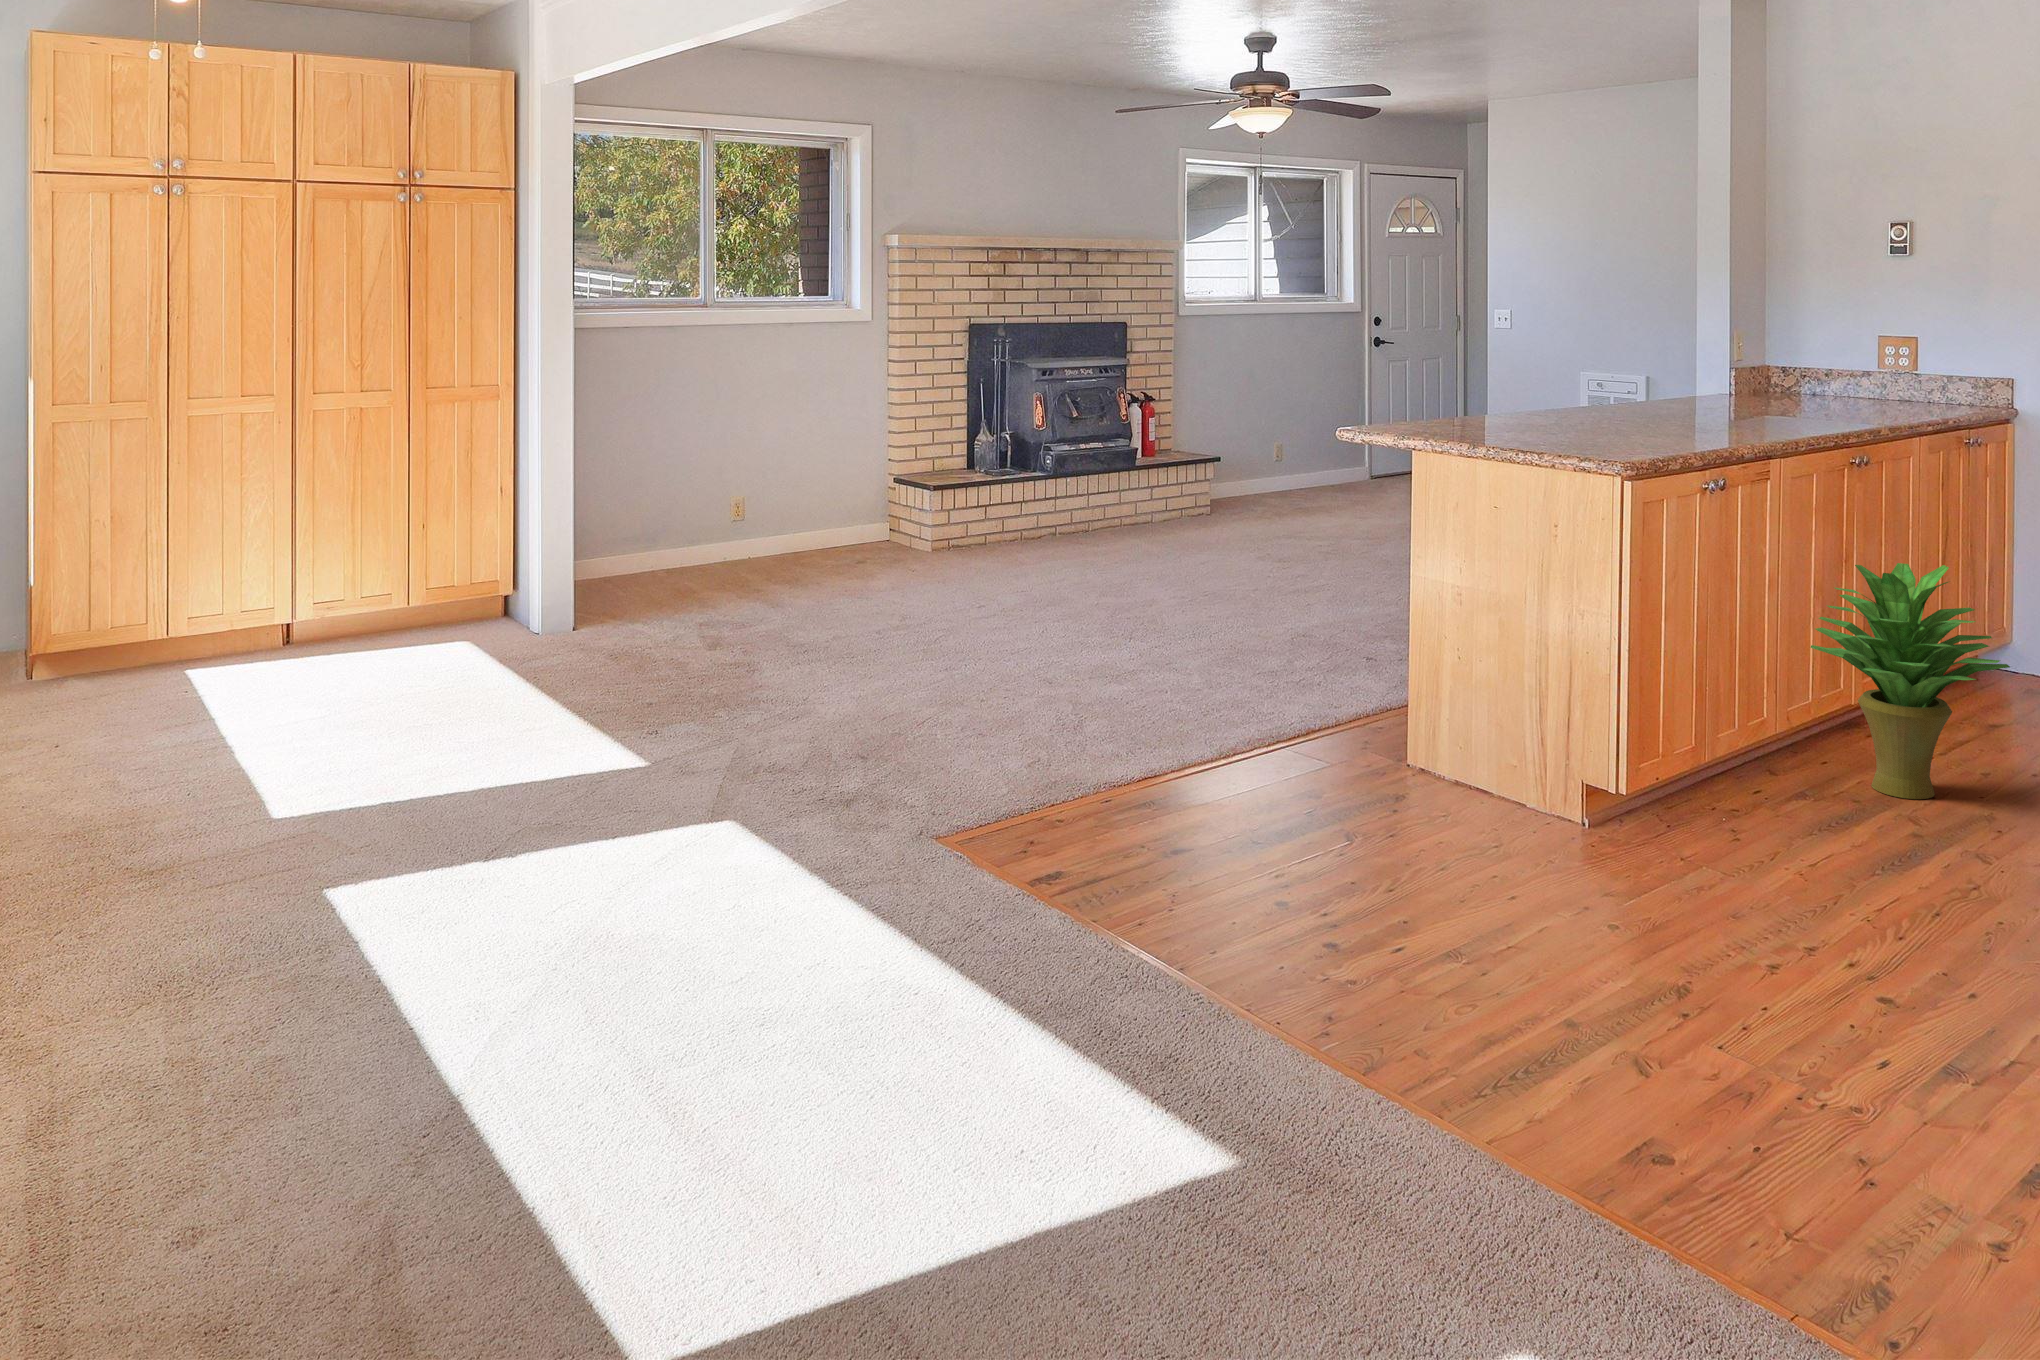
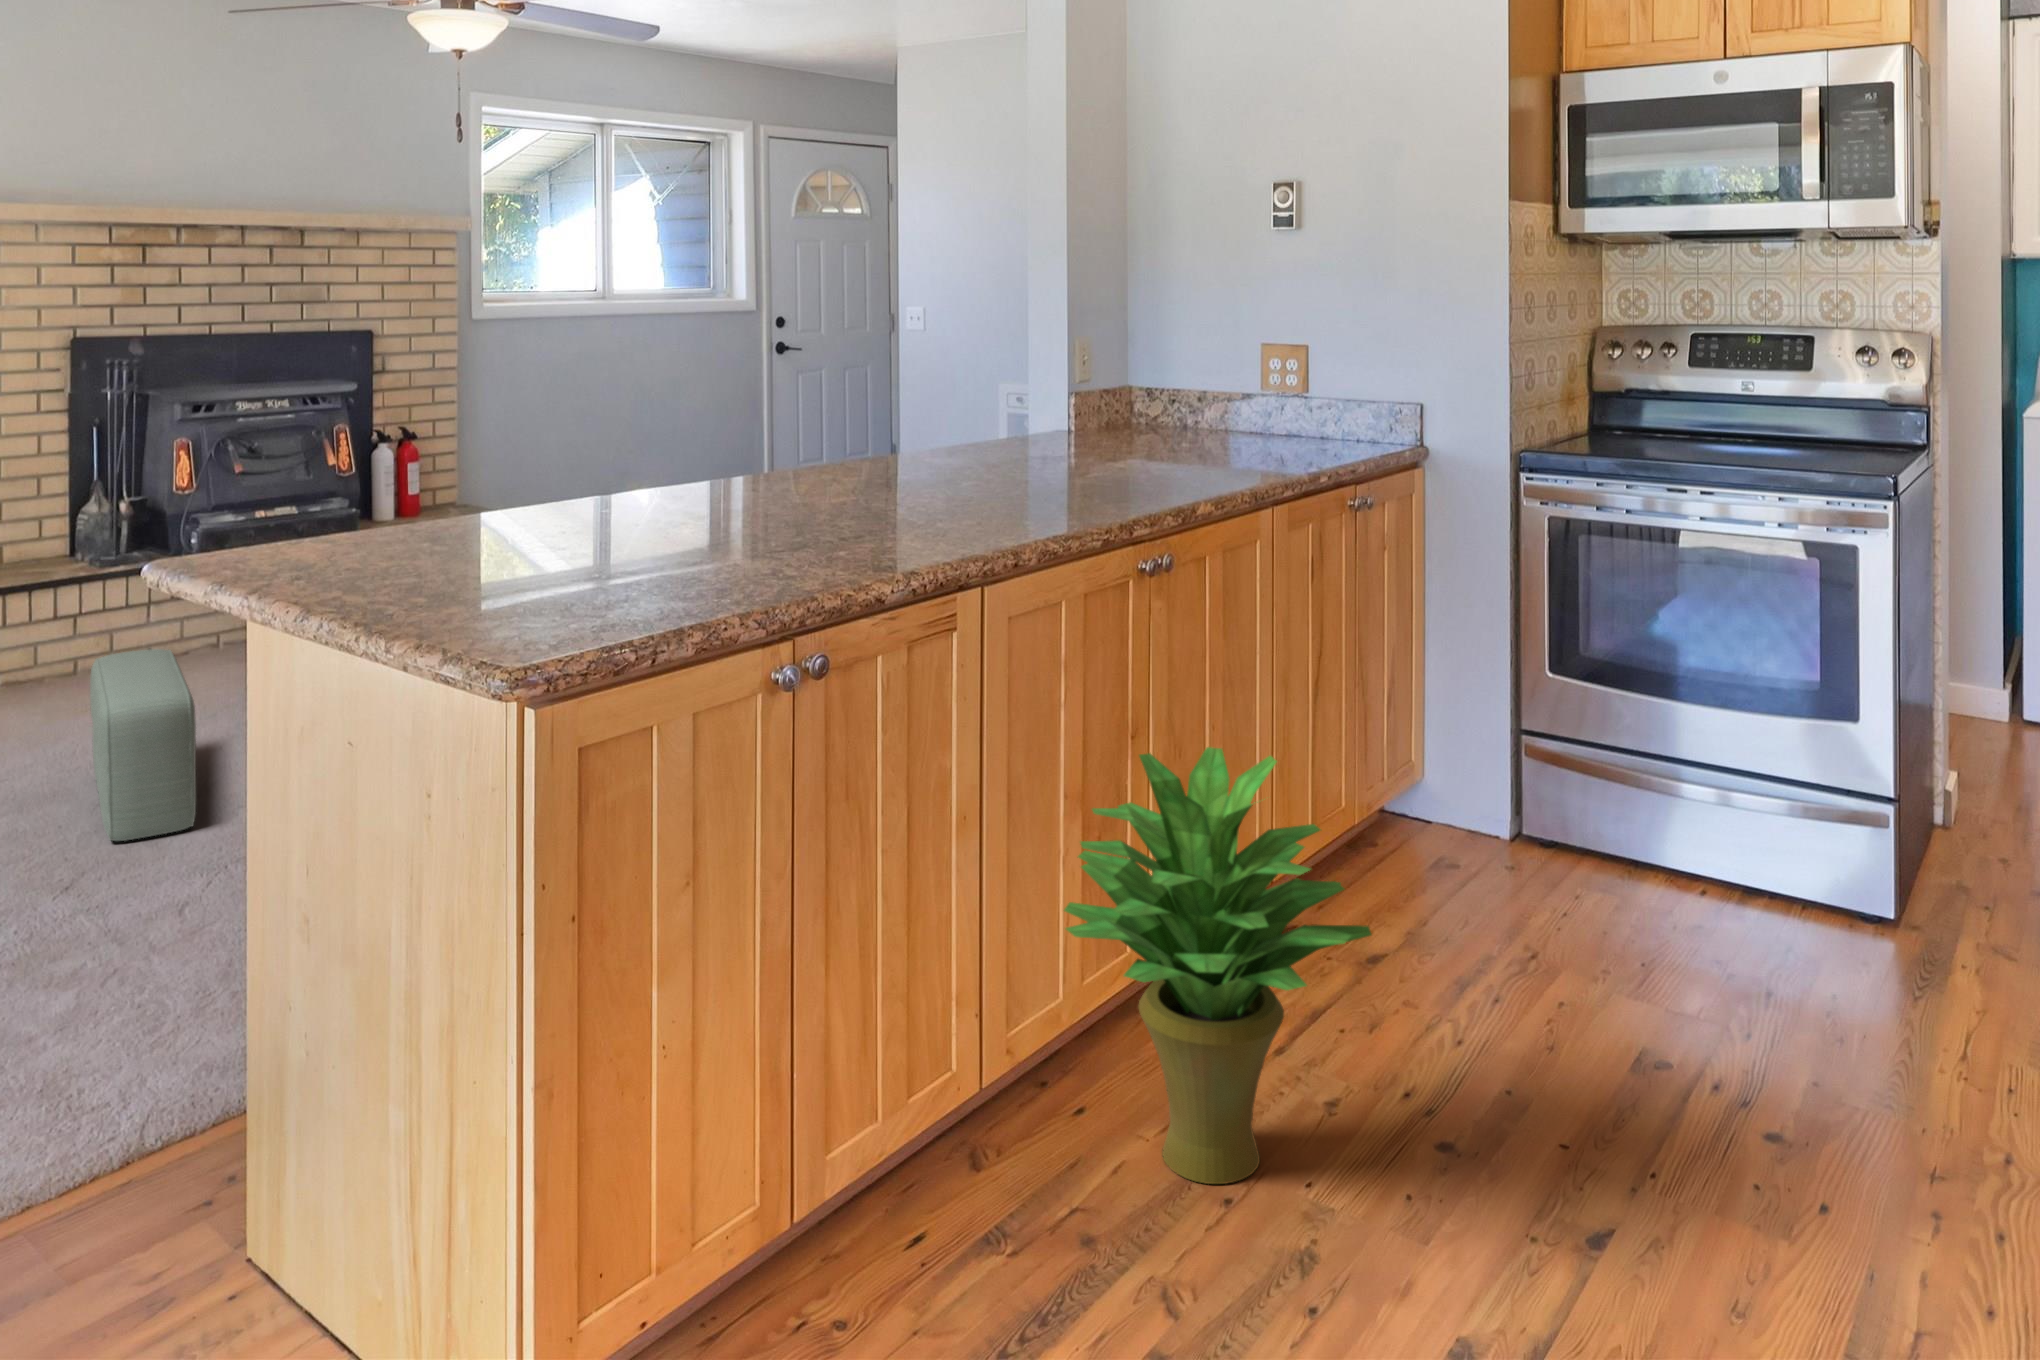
pouf: none [1067,519,1160,624] -> present [90,649,196,841]

